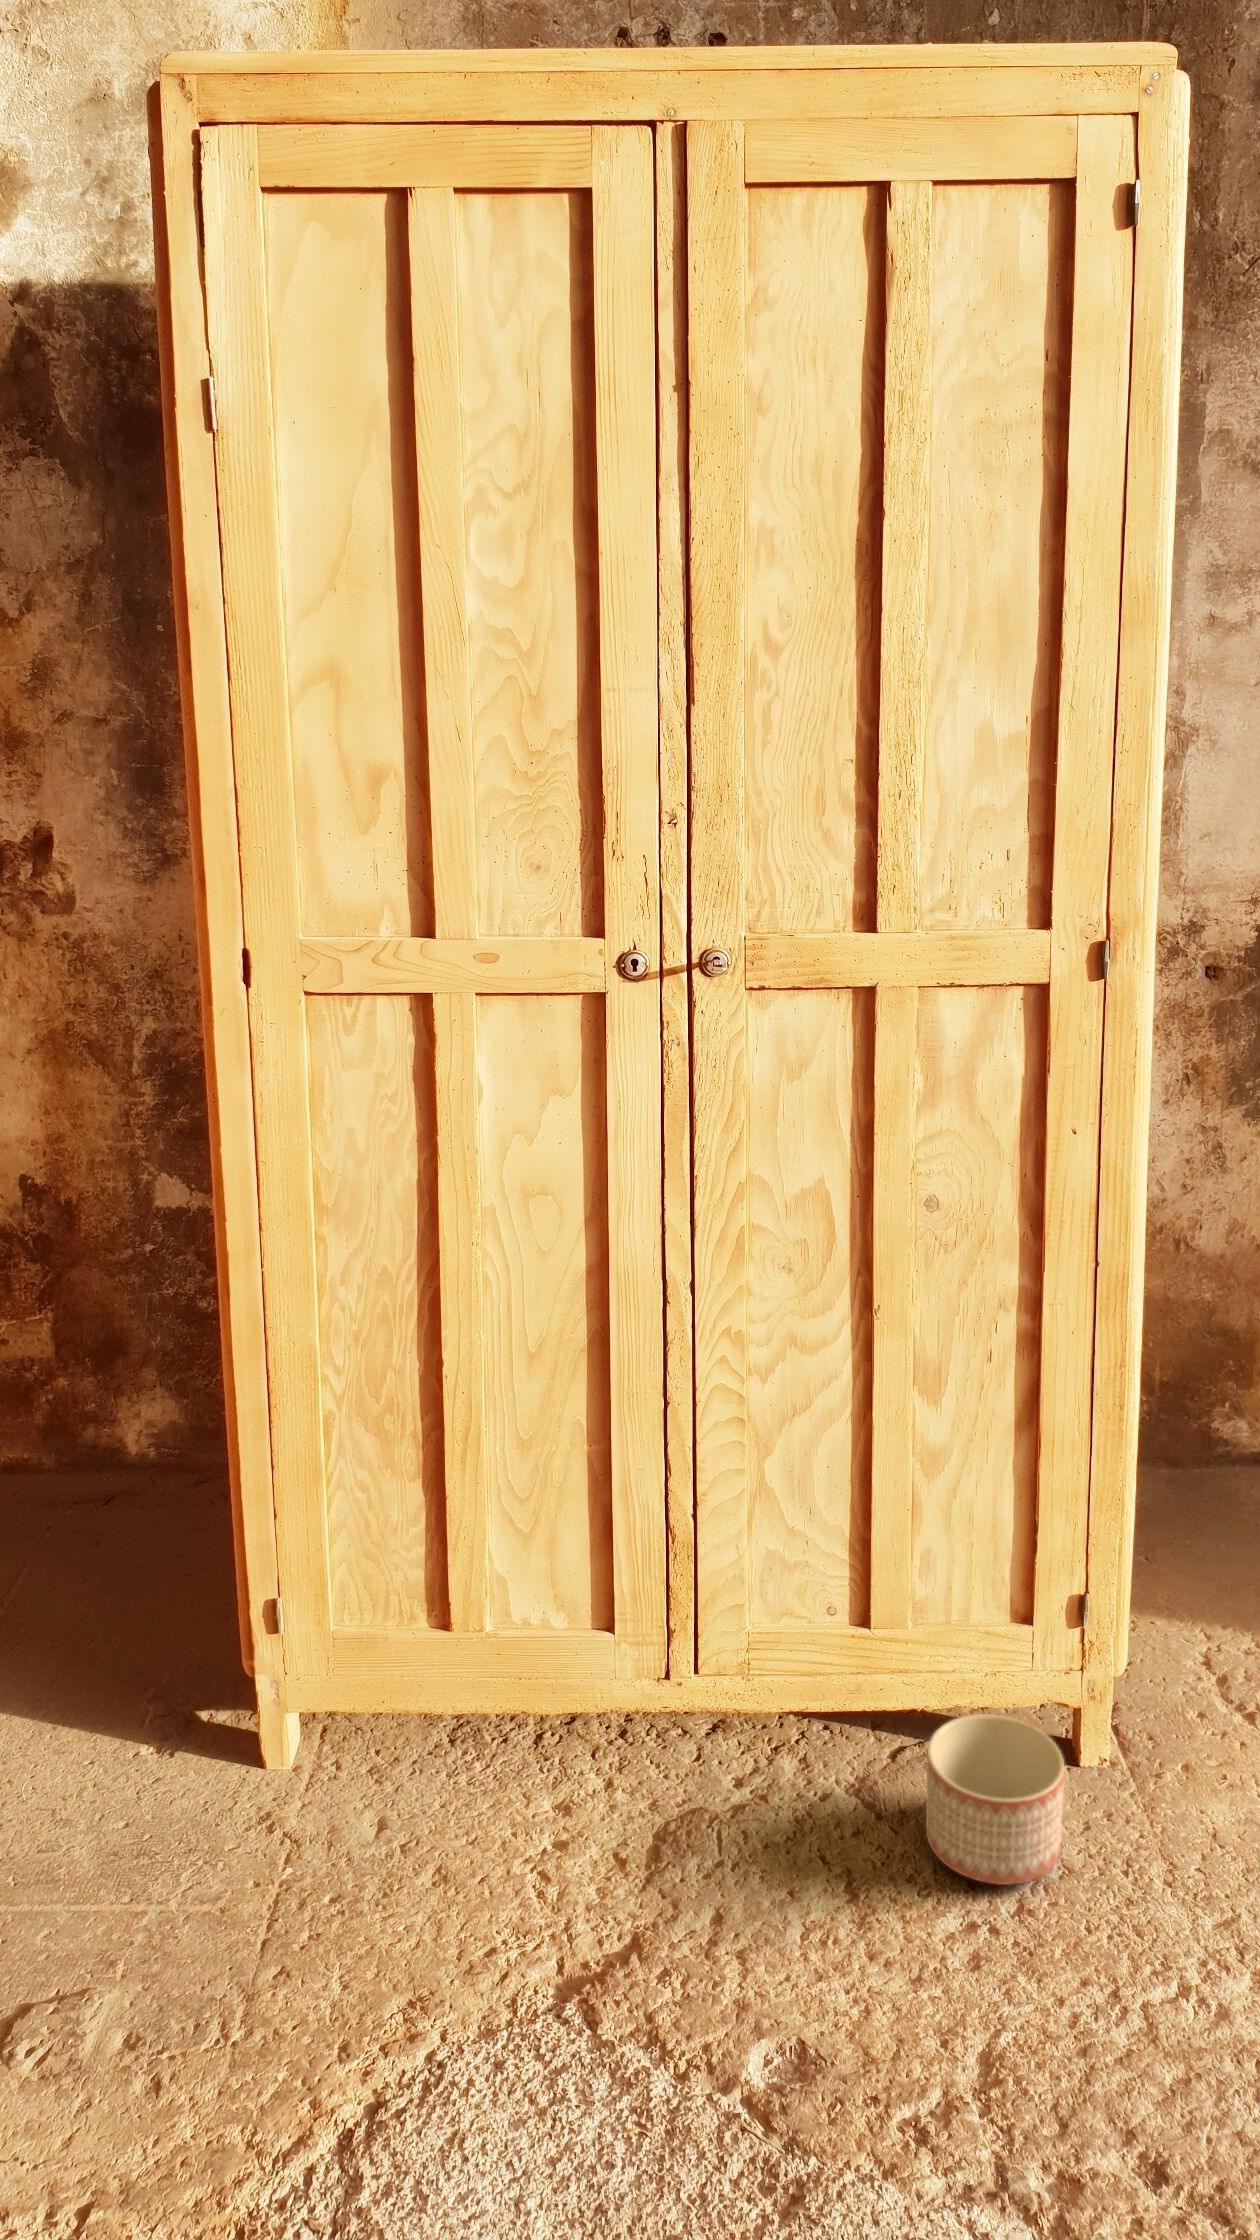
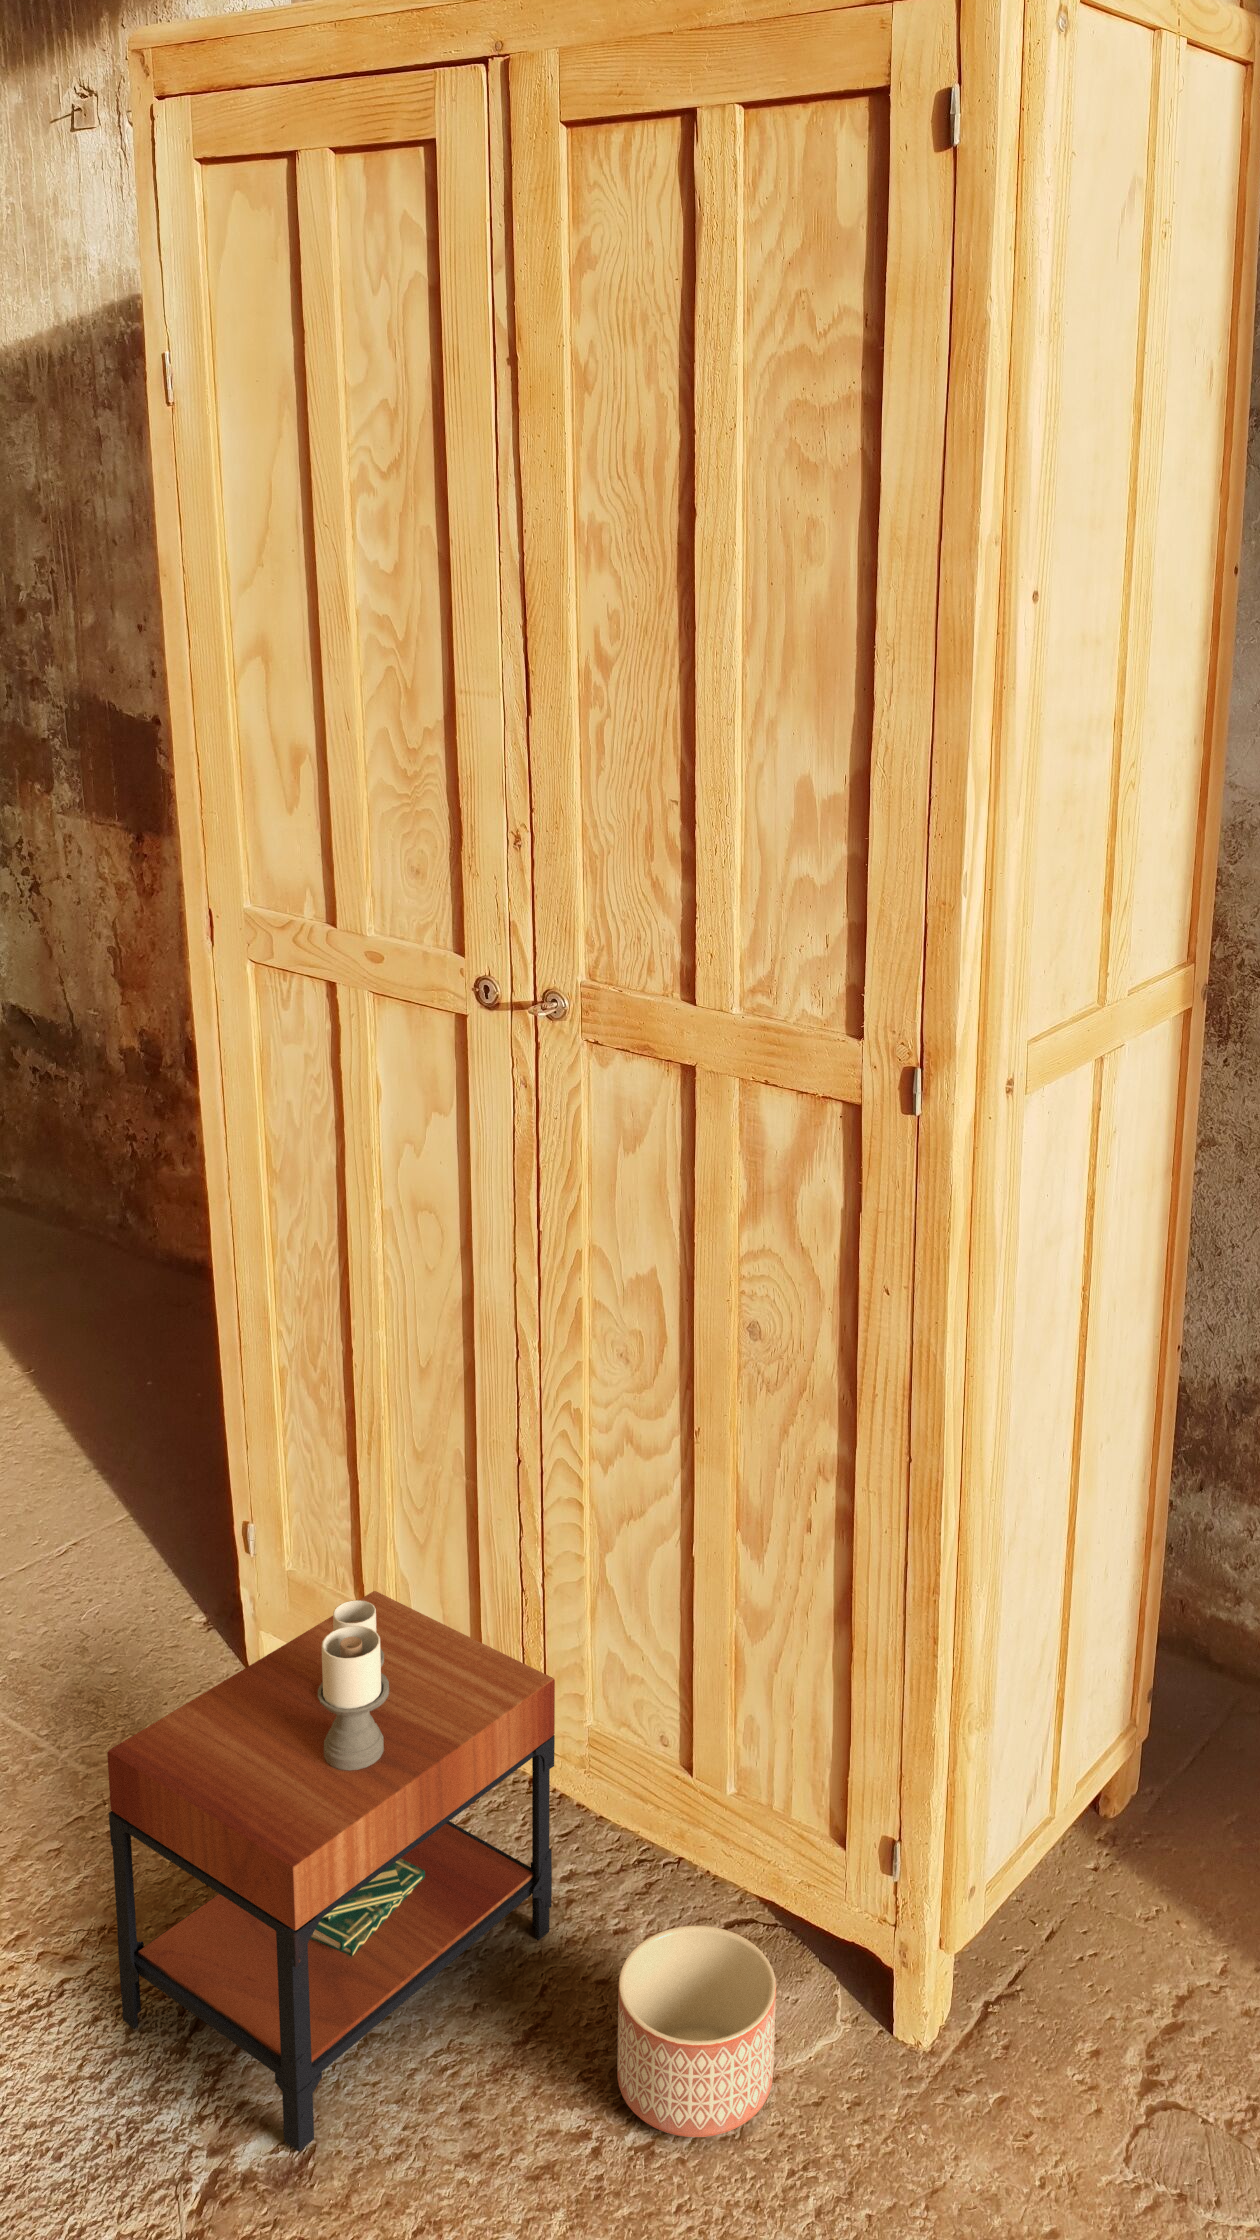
side table: none [525,1556,806,2059] -> present [107,1591,555,2152]

